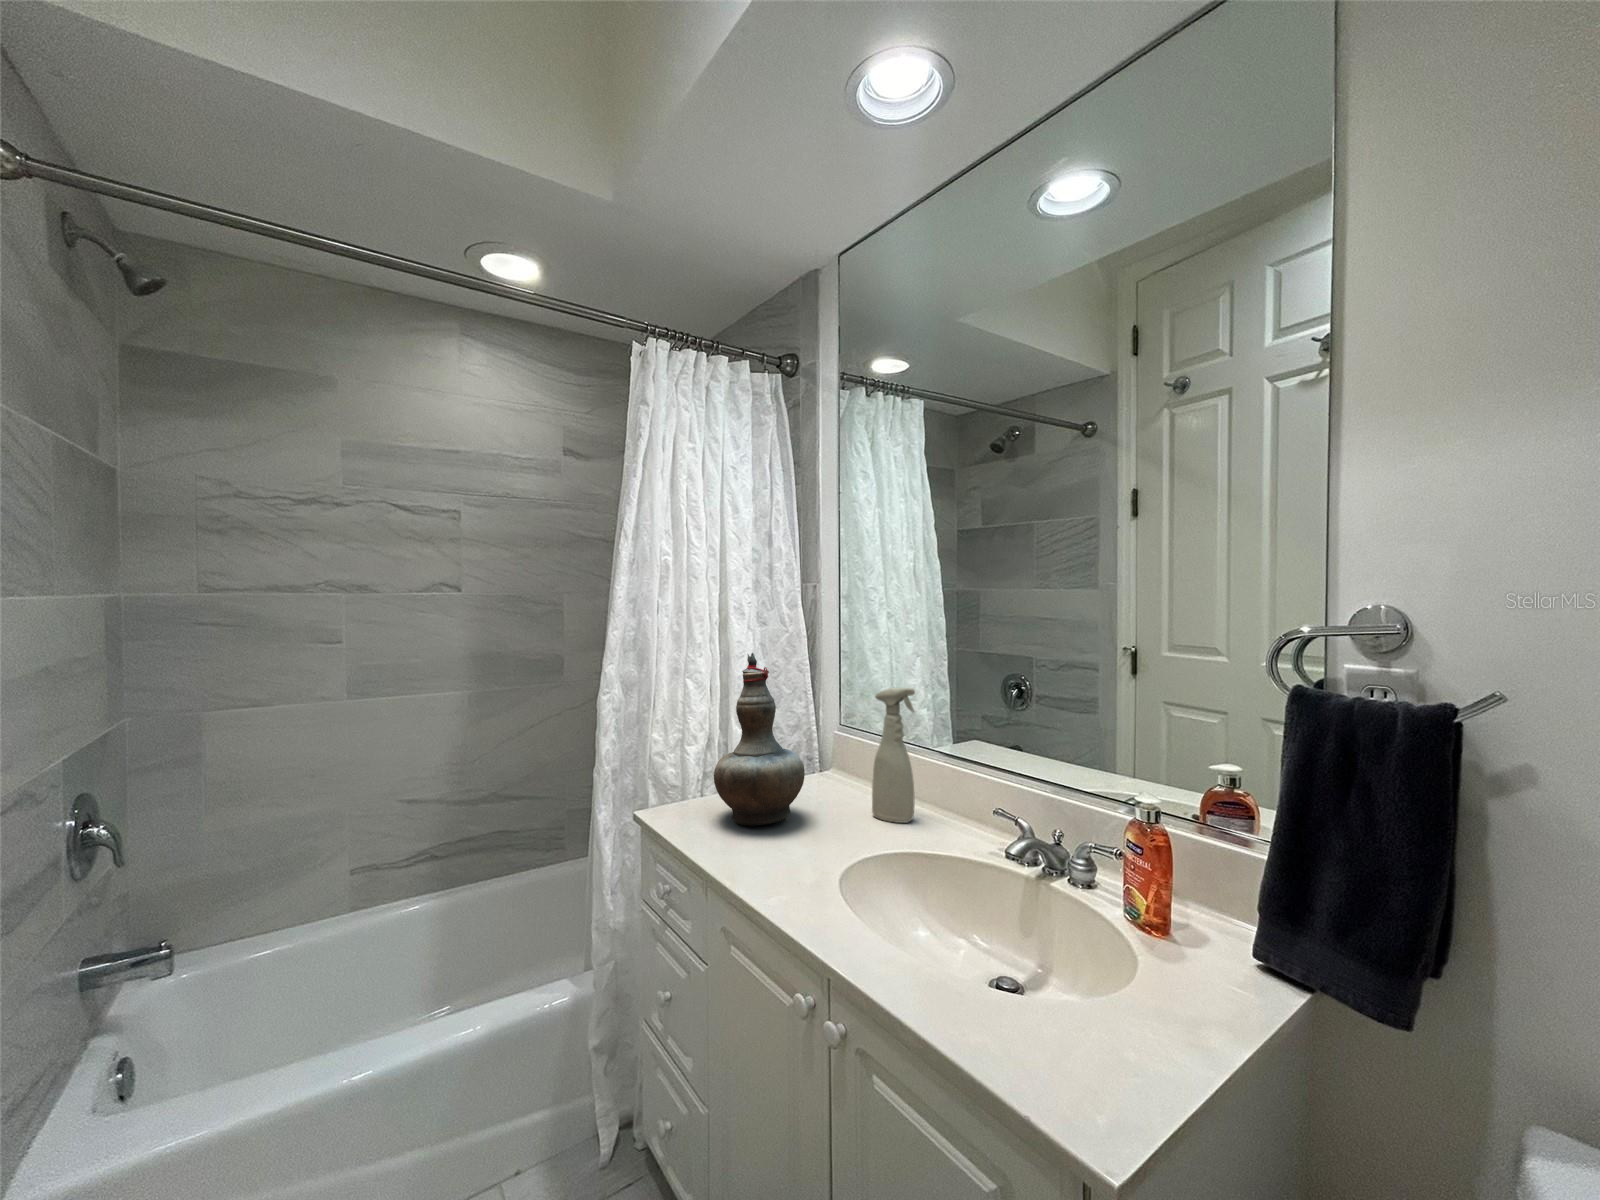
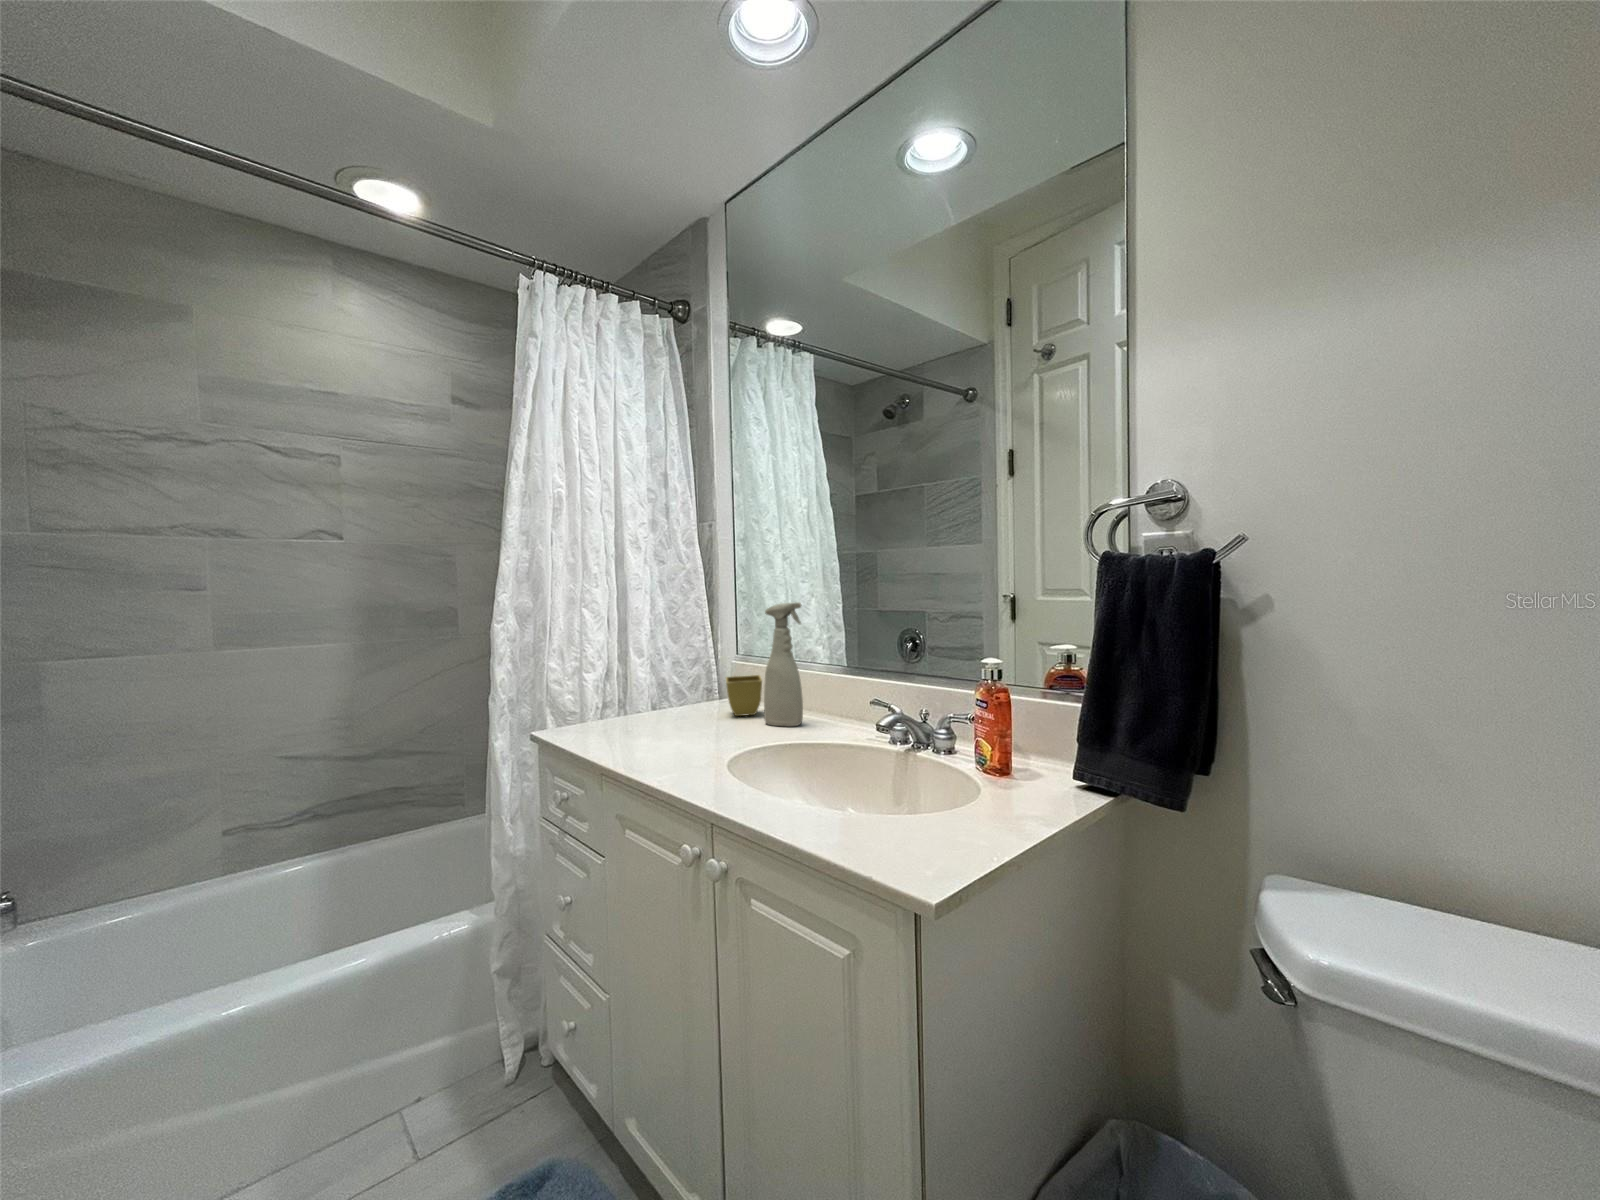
decorative vase: present [714,653,805,826] -> none [610,572,699,734]
flower pot: none [830,755,870,801] -> present [726,675,762,716]

